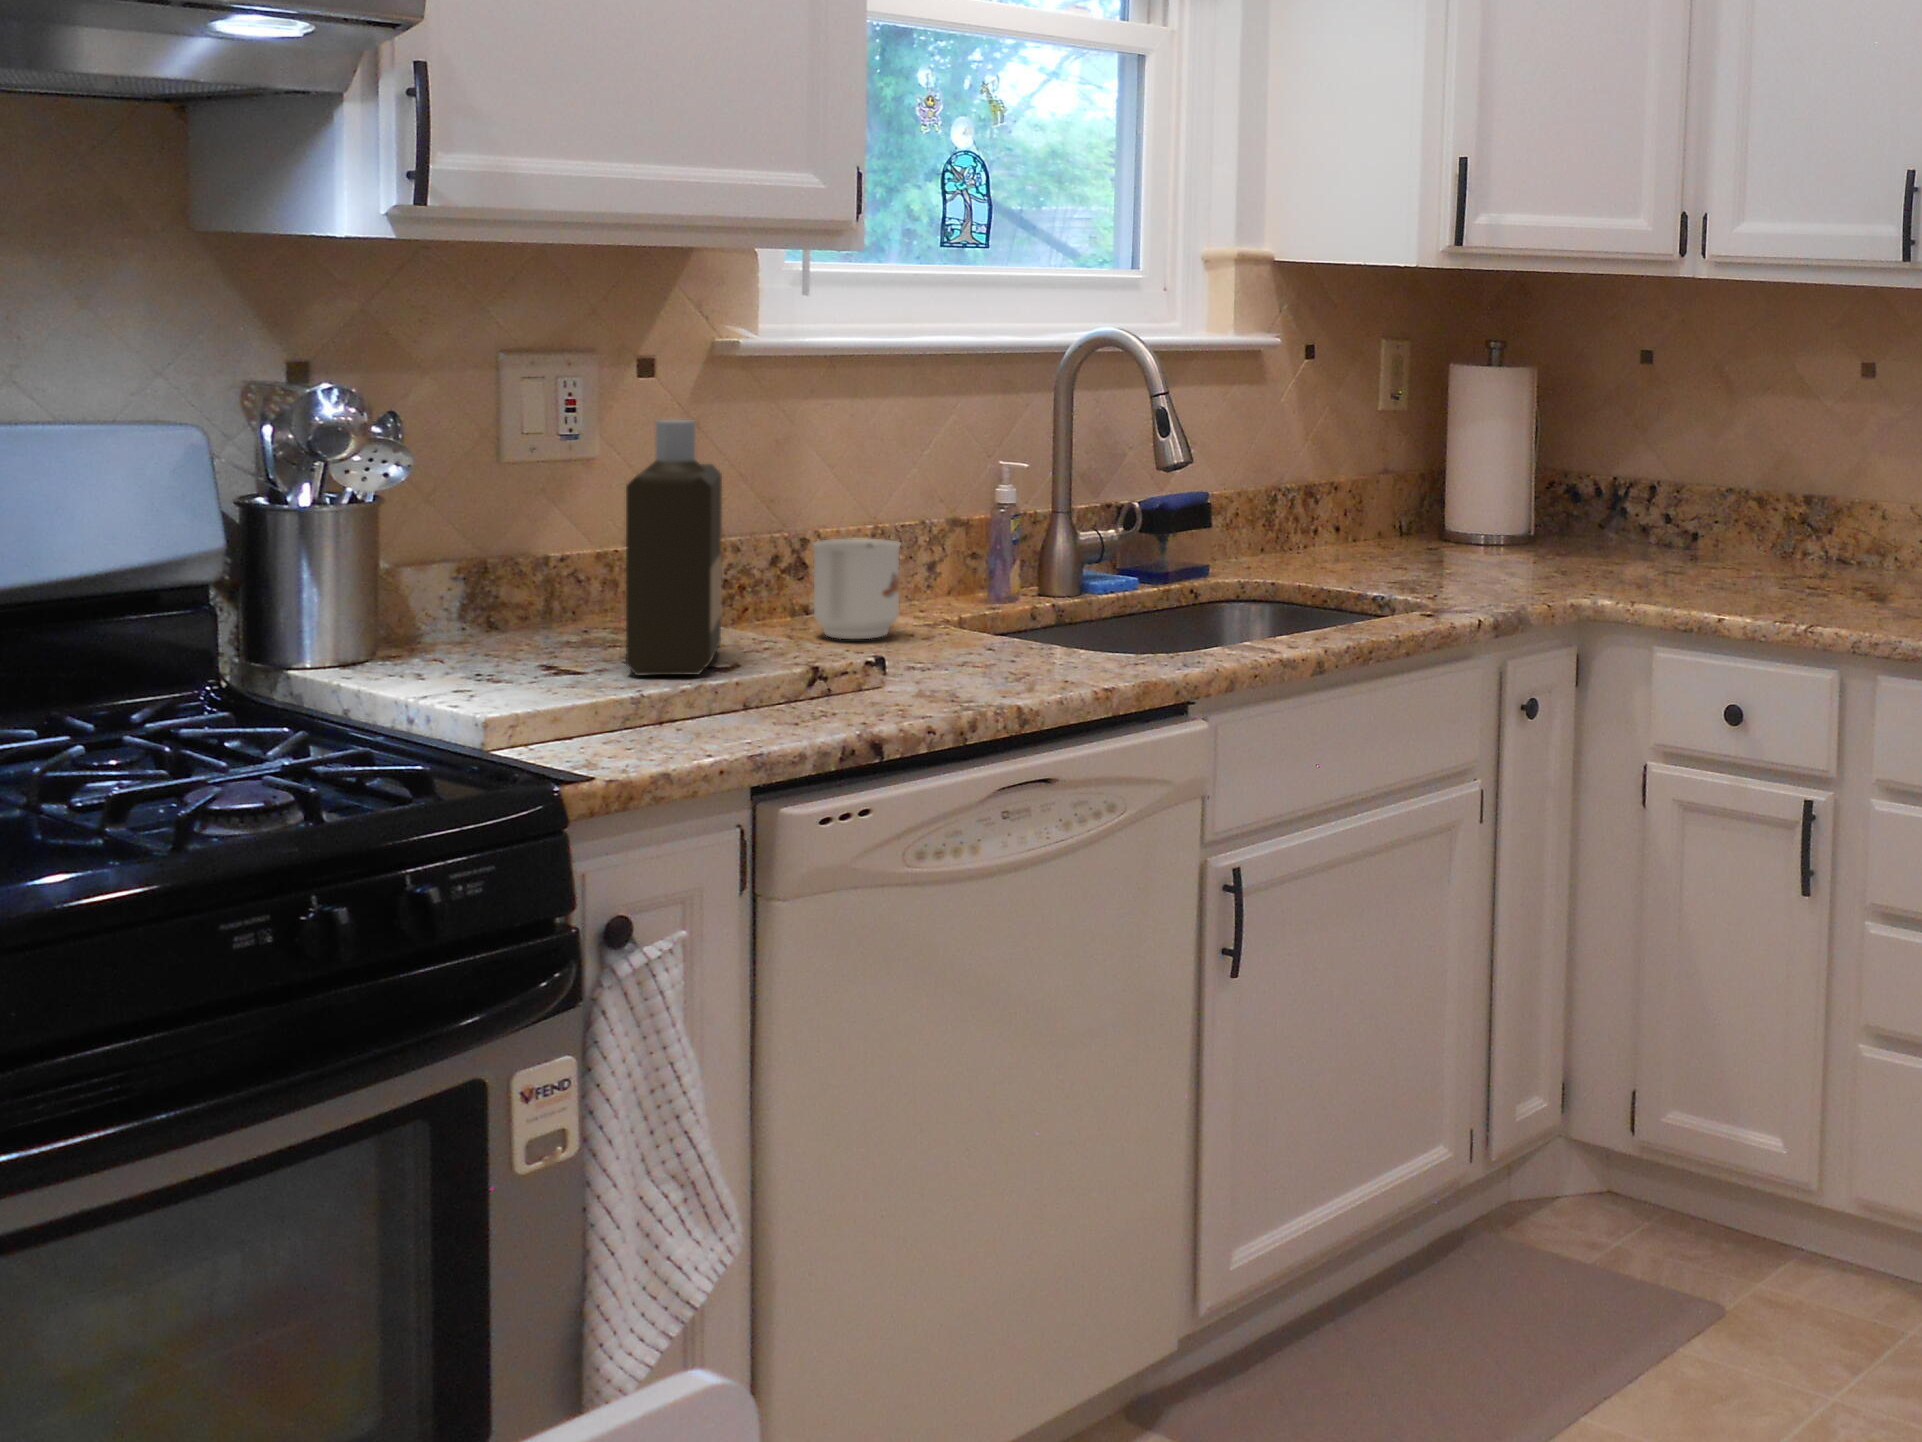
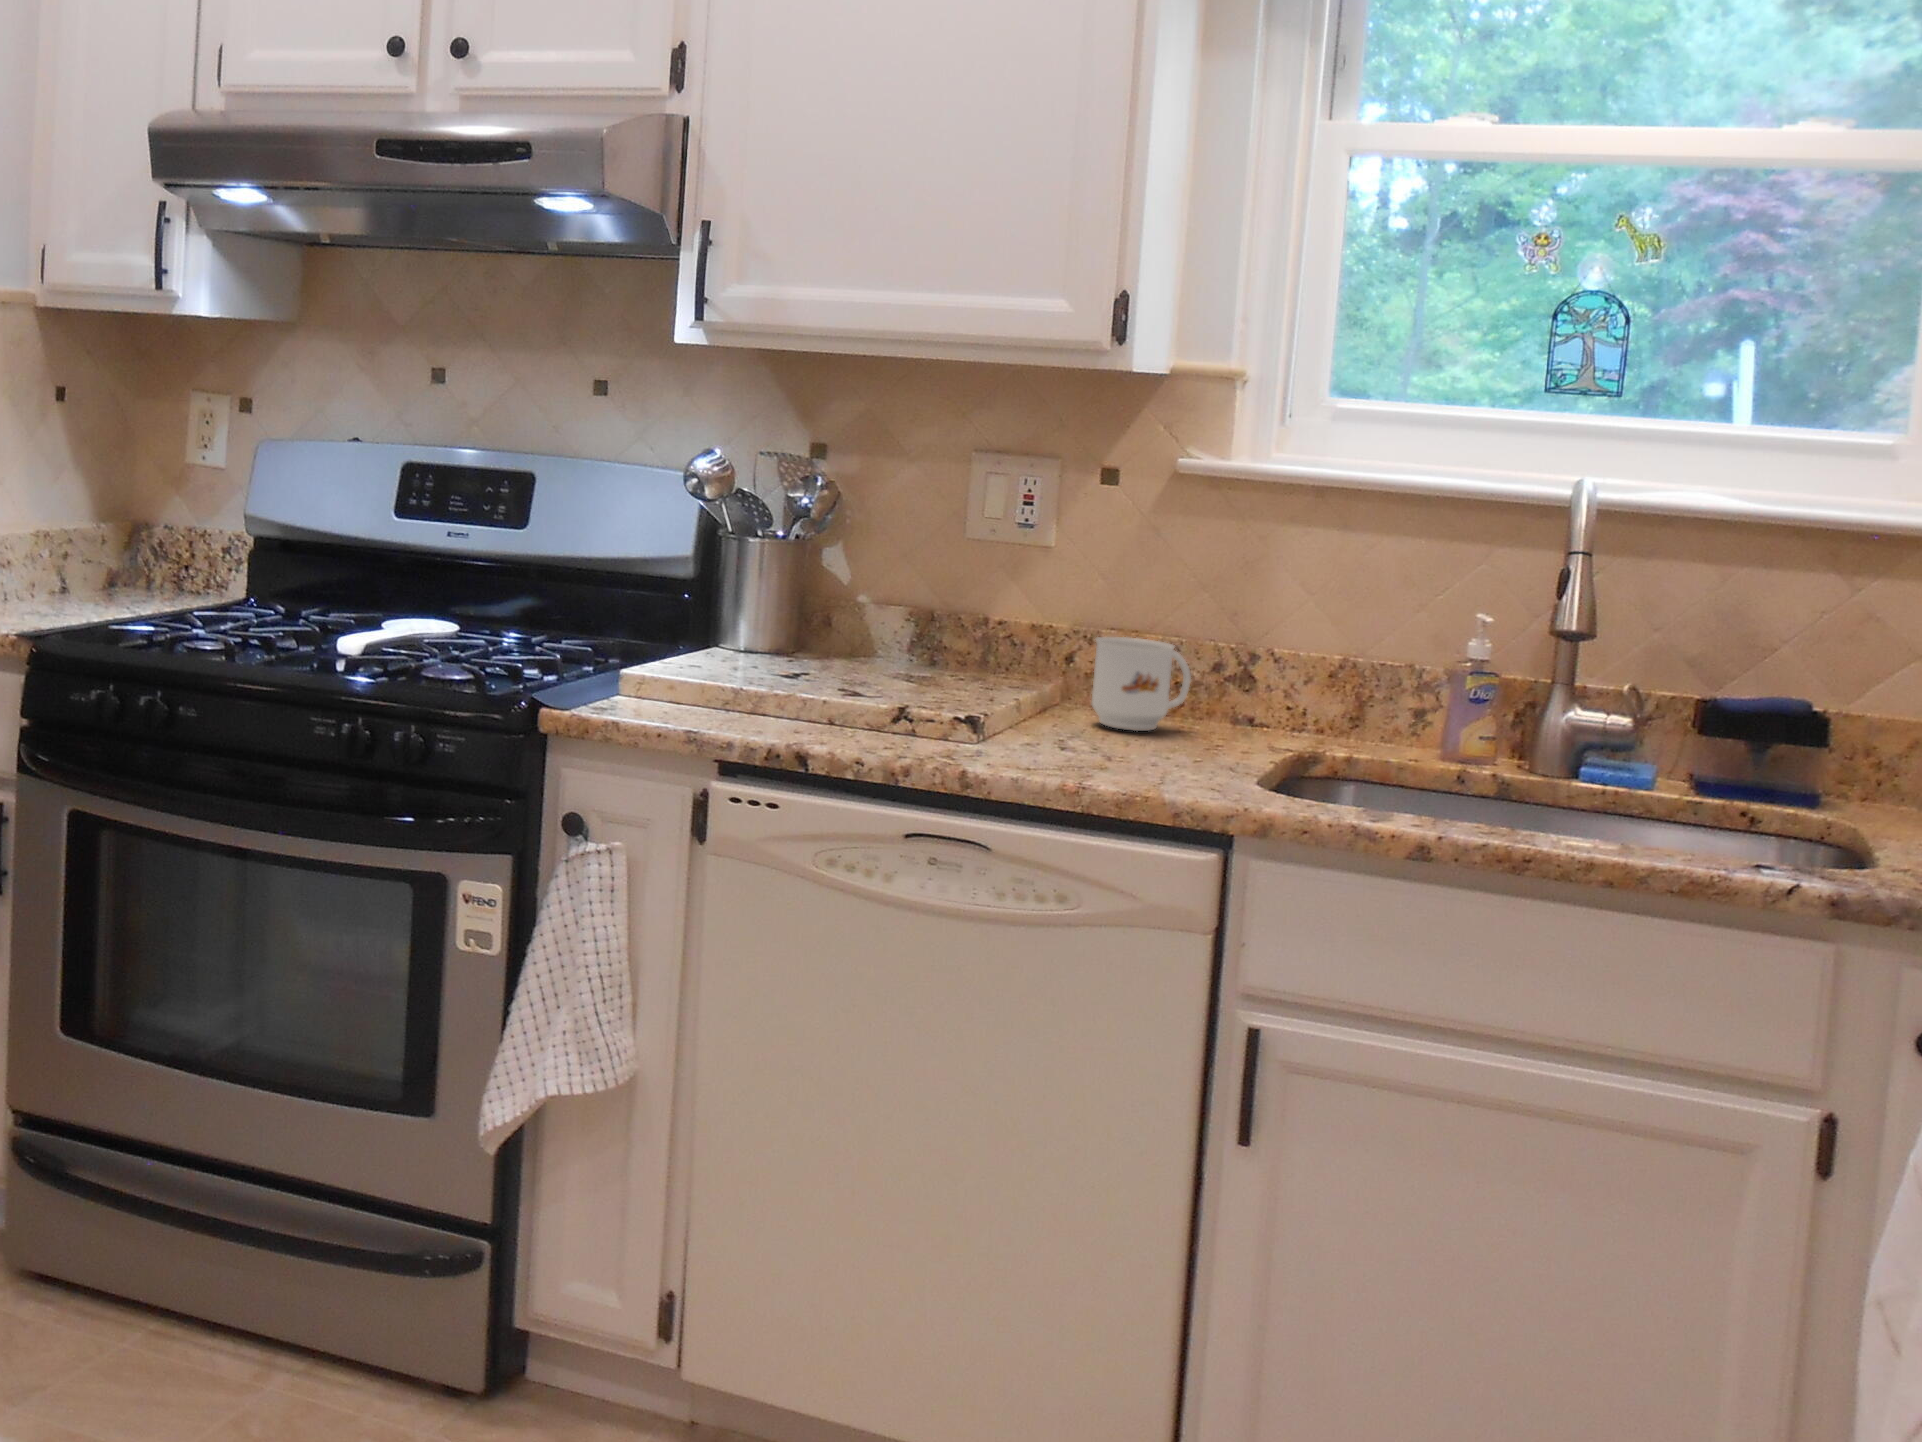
bottle: present [626,420,722,675] -> none [868,504,1005,705]

